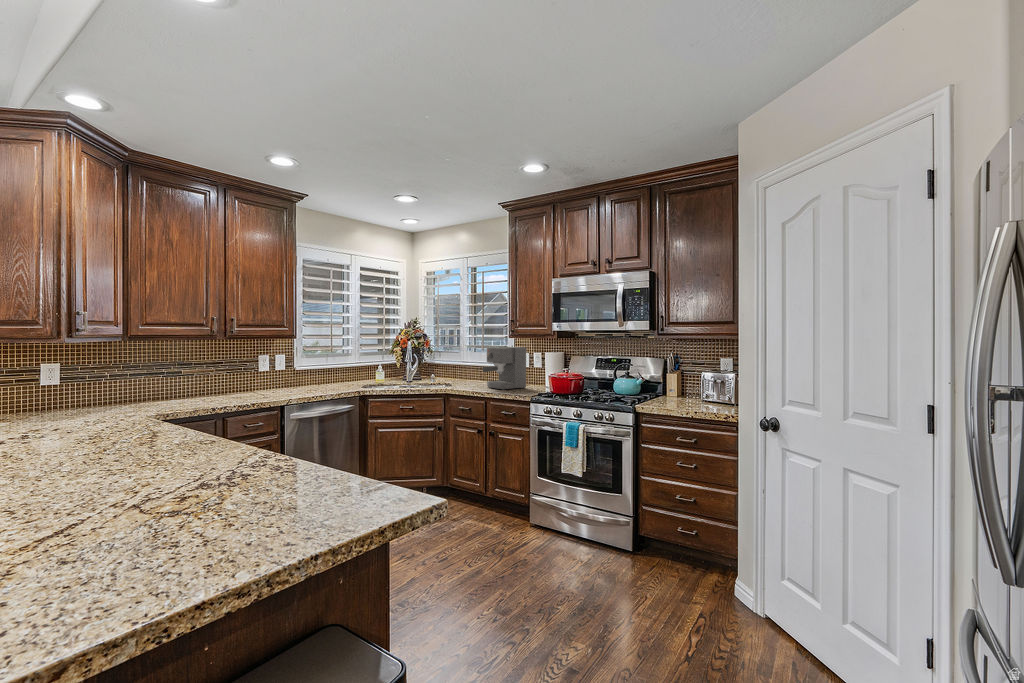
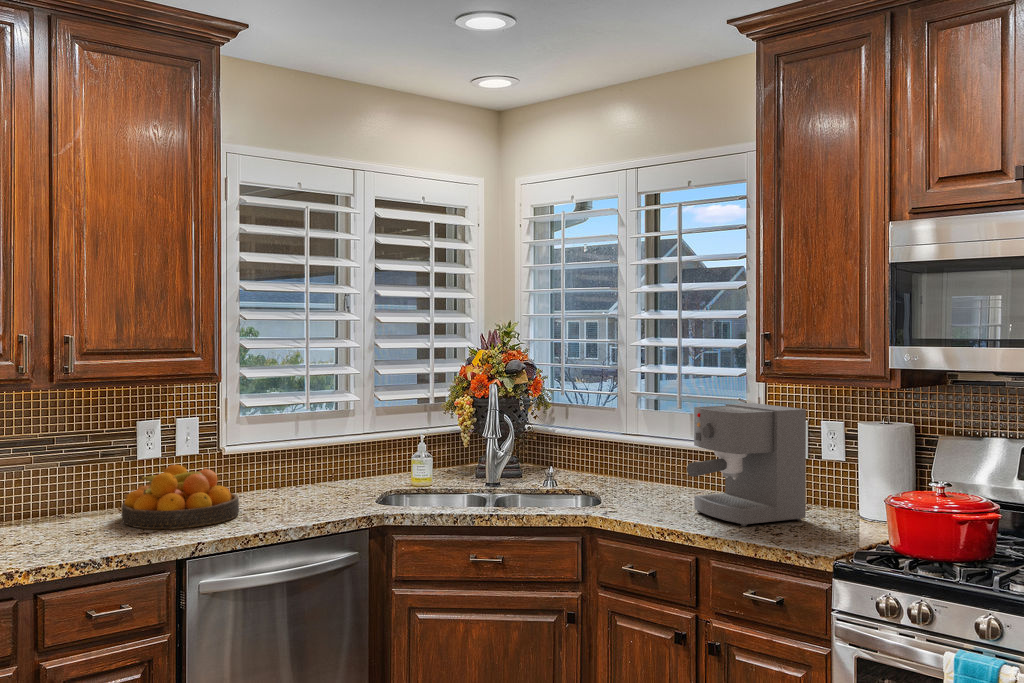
fruit bowl: none [254,373,304,397] -> present [121,465,239,529]

